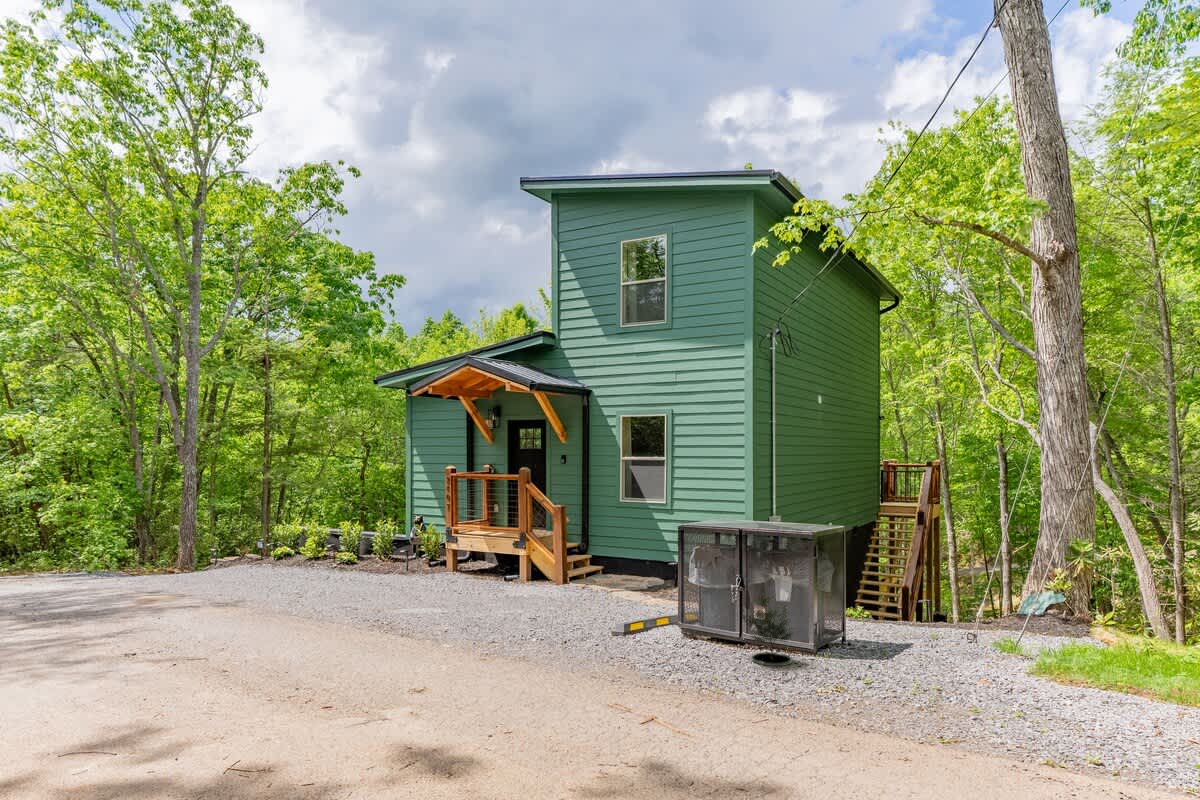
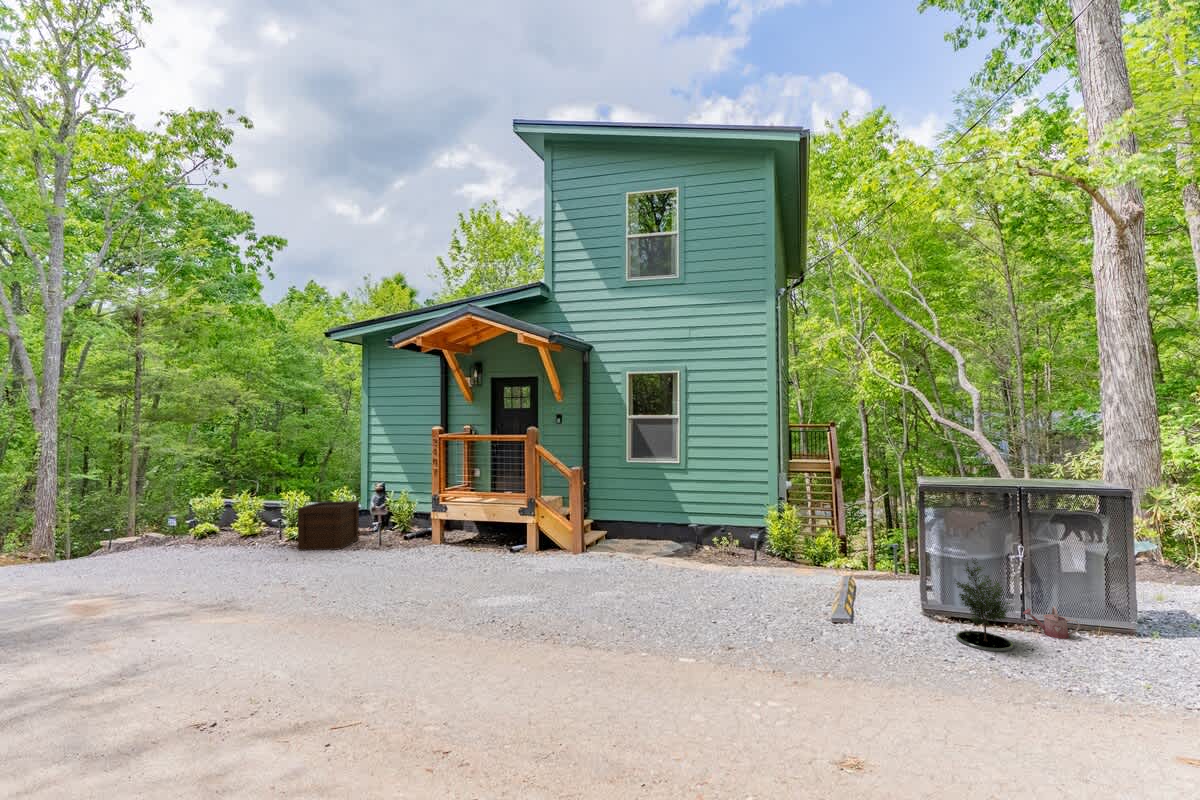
wooden crate: none [344,530,397,572] -> present [297,501,359,550]
watering can: none [824,636,861,664] -> present [1023,606,1080,639]

